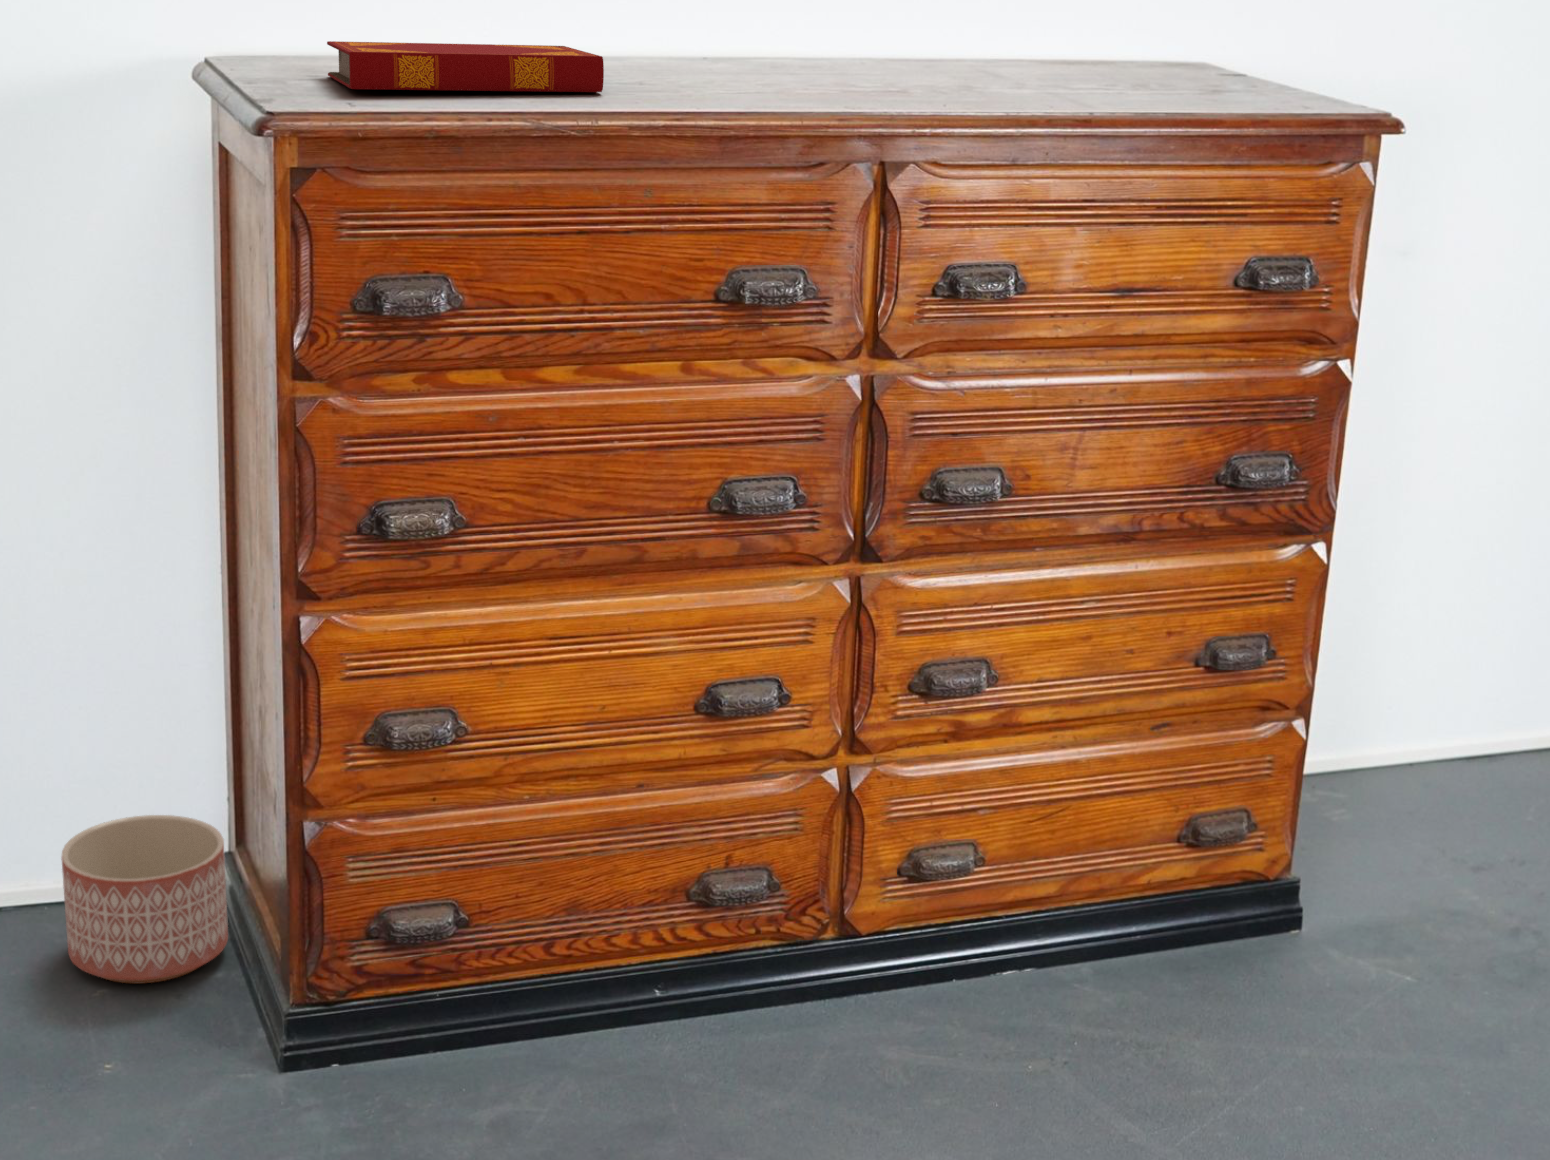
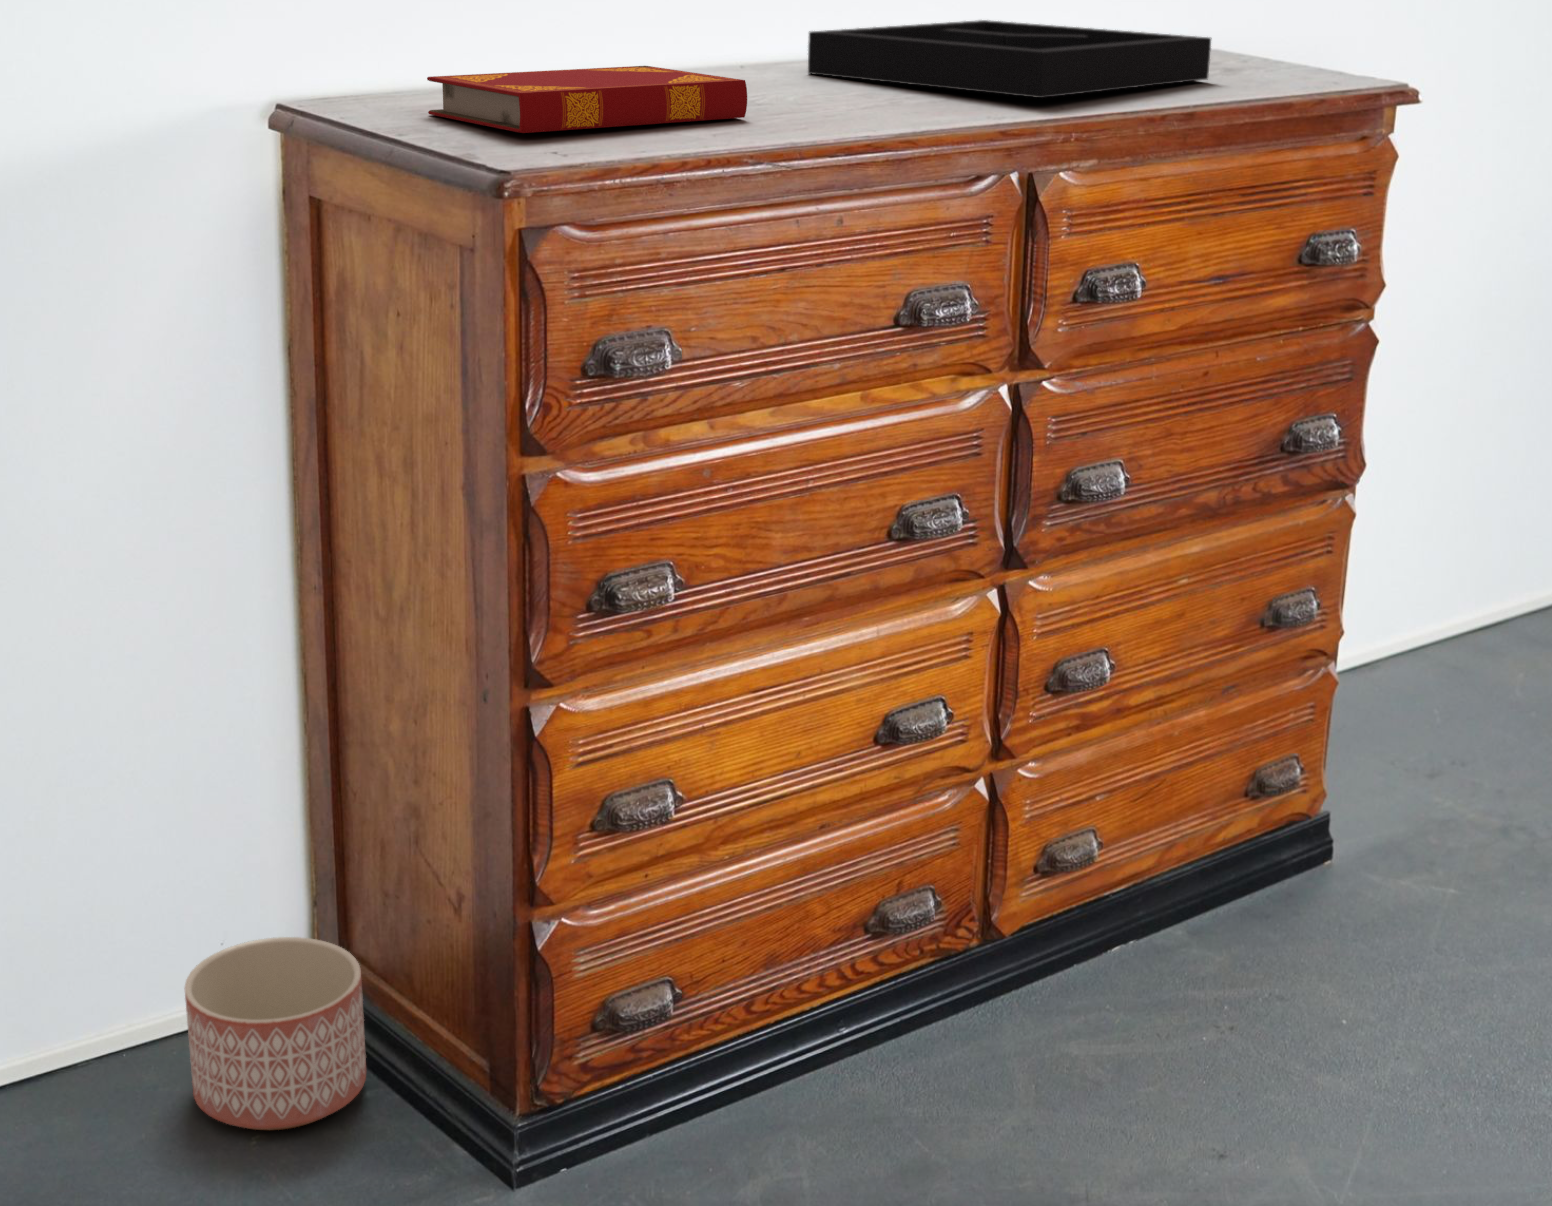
decorative tray: none [770,27,1169,92] -> present [808,20,1211,98]

